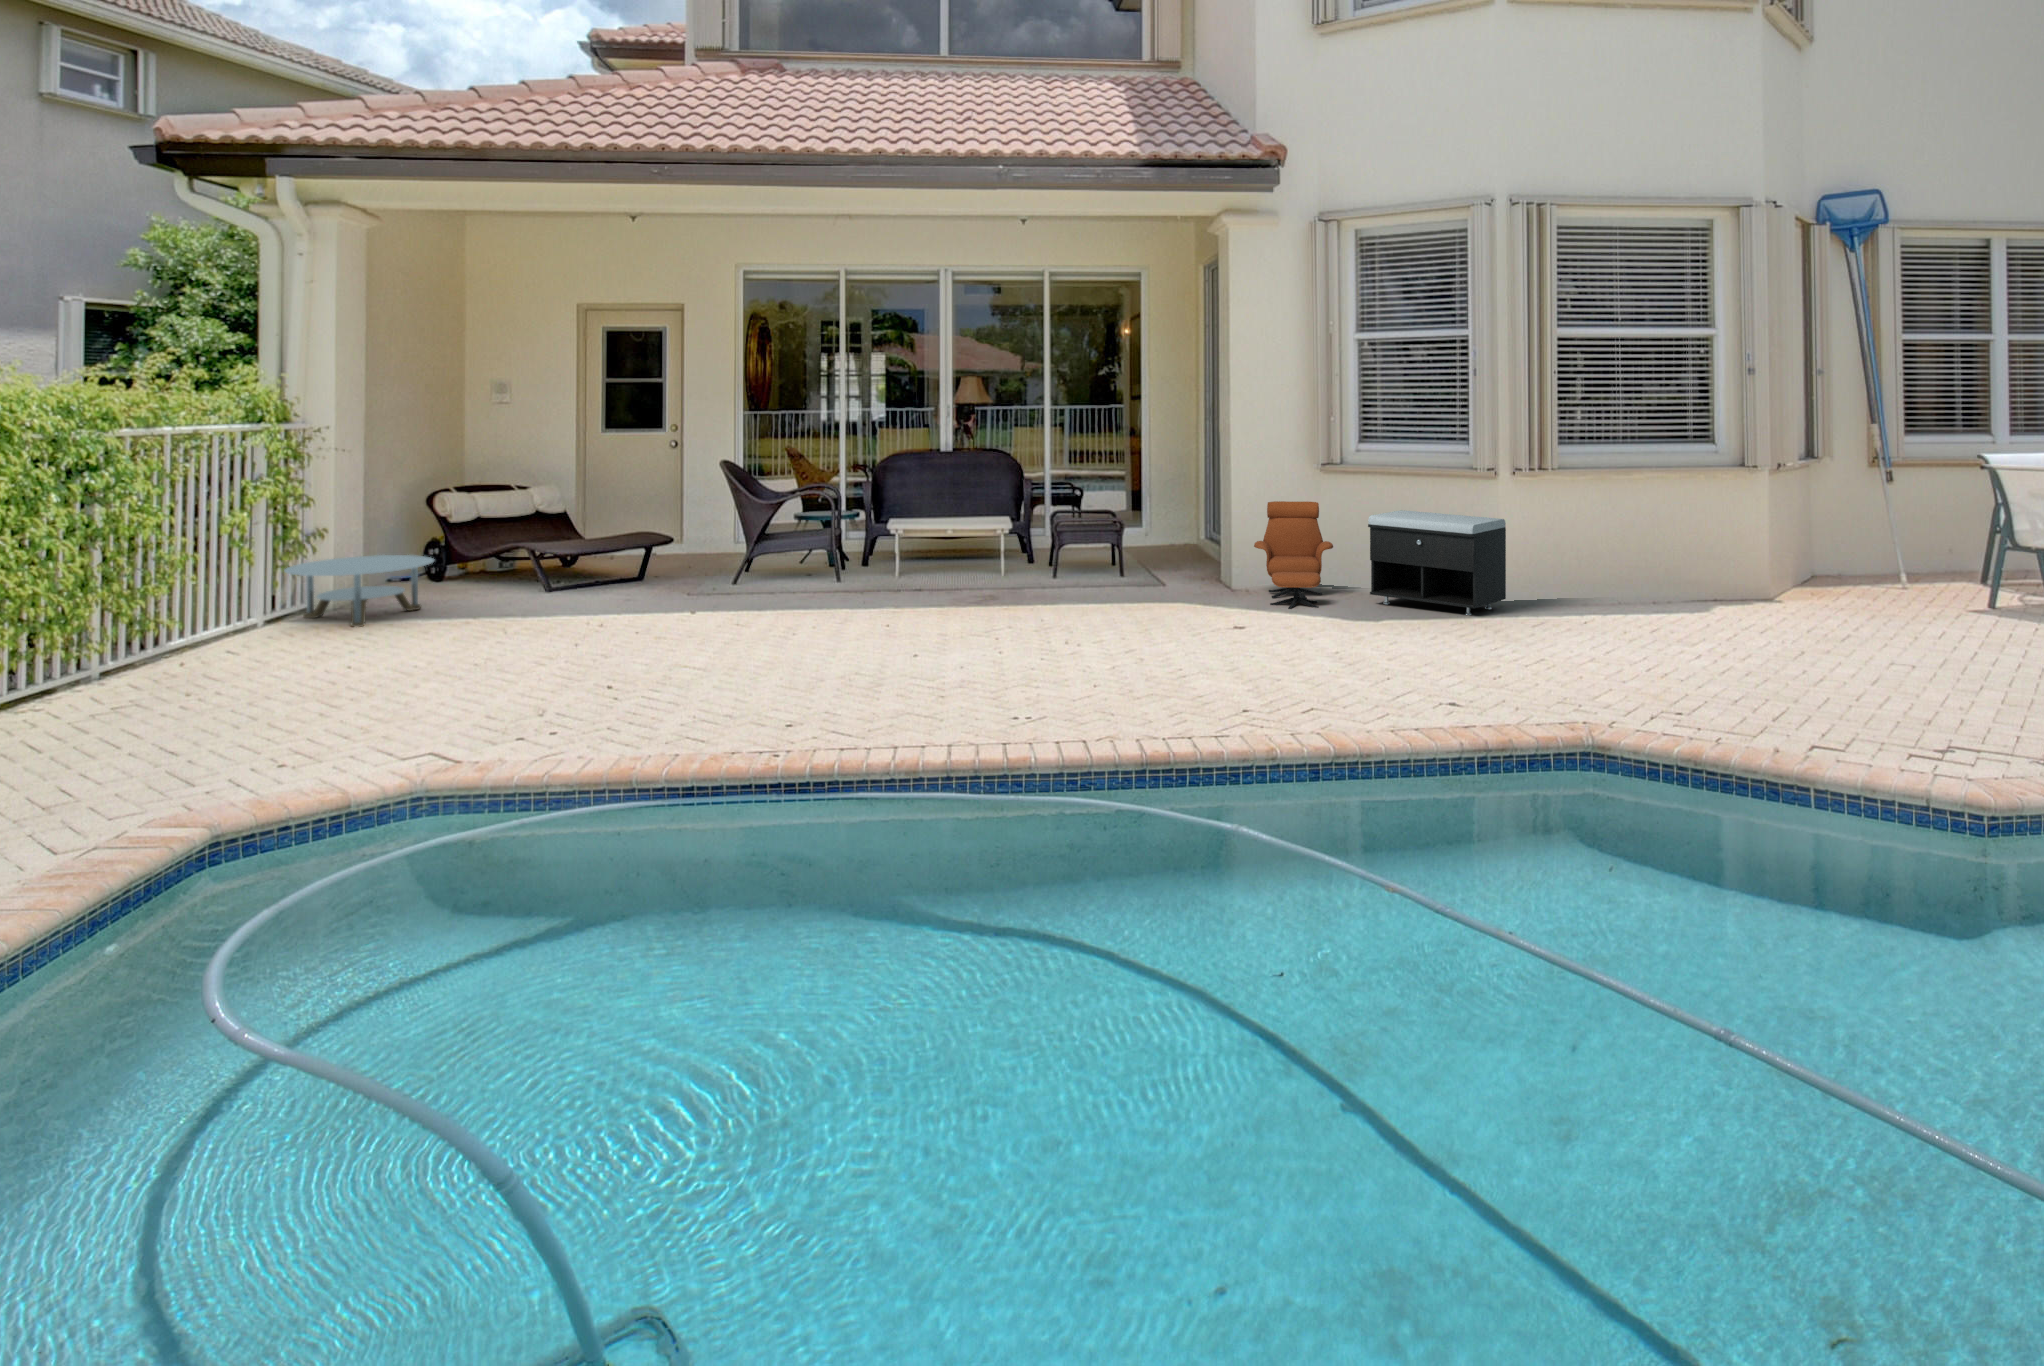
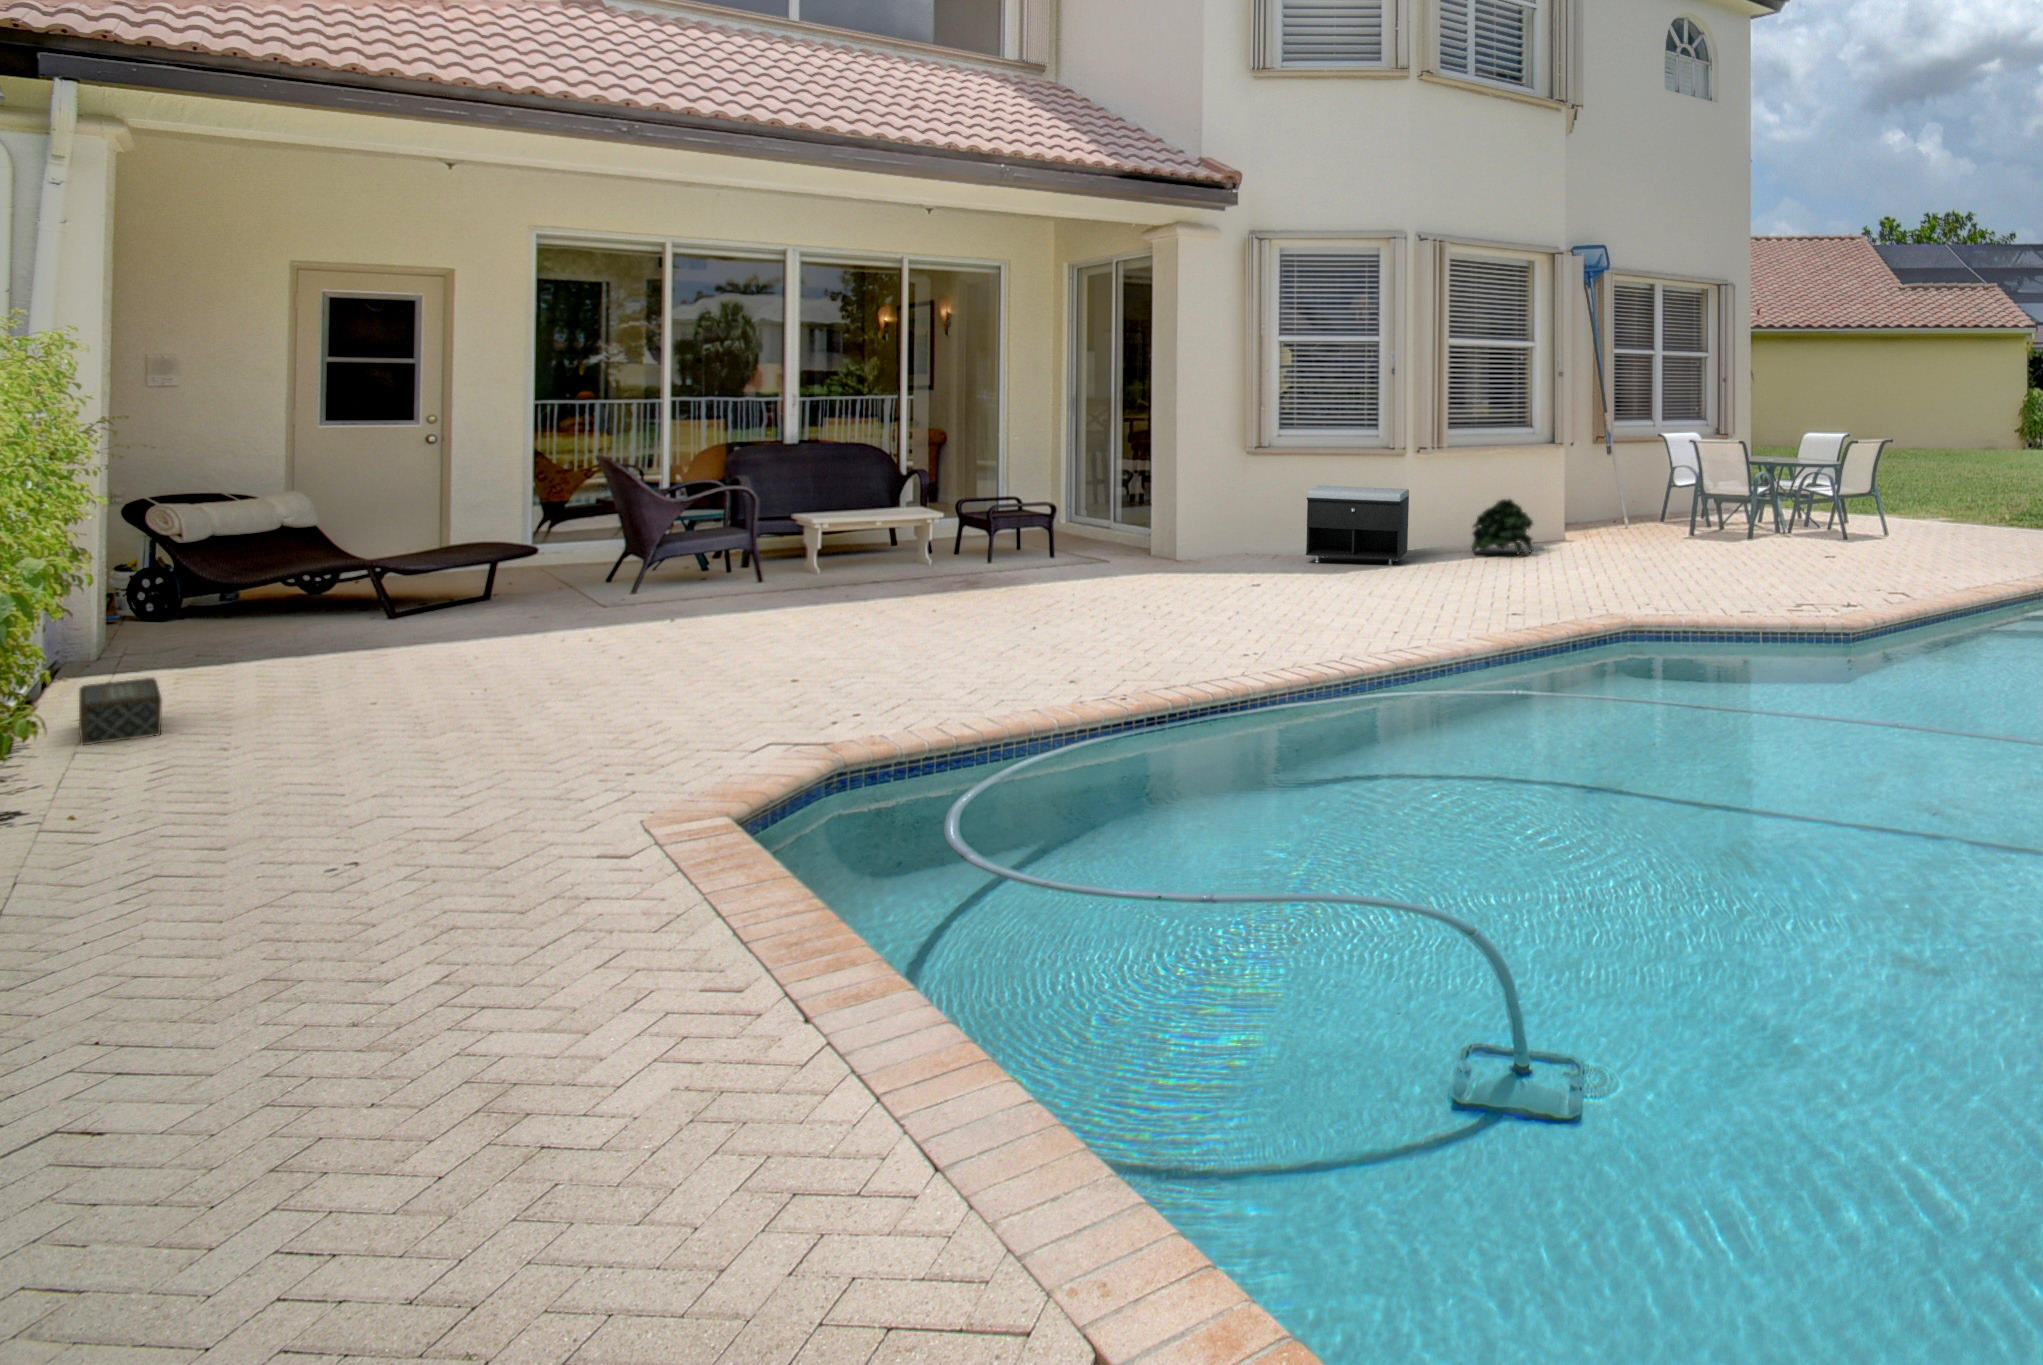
lounge chair: present [1254,501,1333,609] -> none [1197,481,1271,572]
potted plant: none [1604,537,1697,616] -> present [1471,499,1533,555]
round table: present [284,555,434,627] -> none [95,580,314,670]
woven basket: none [116,631,209,681] -> present [79,678,162,745]

